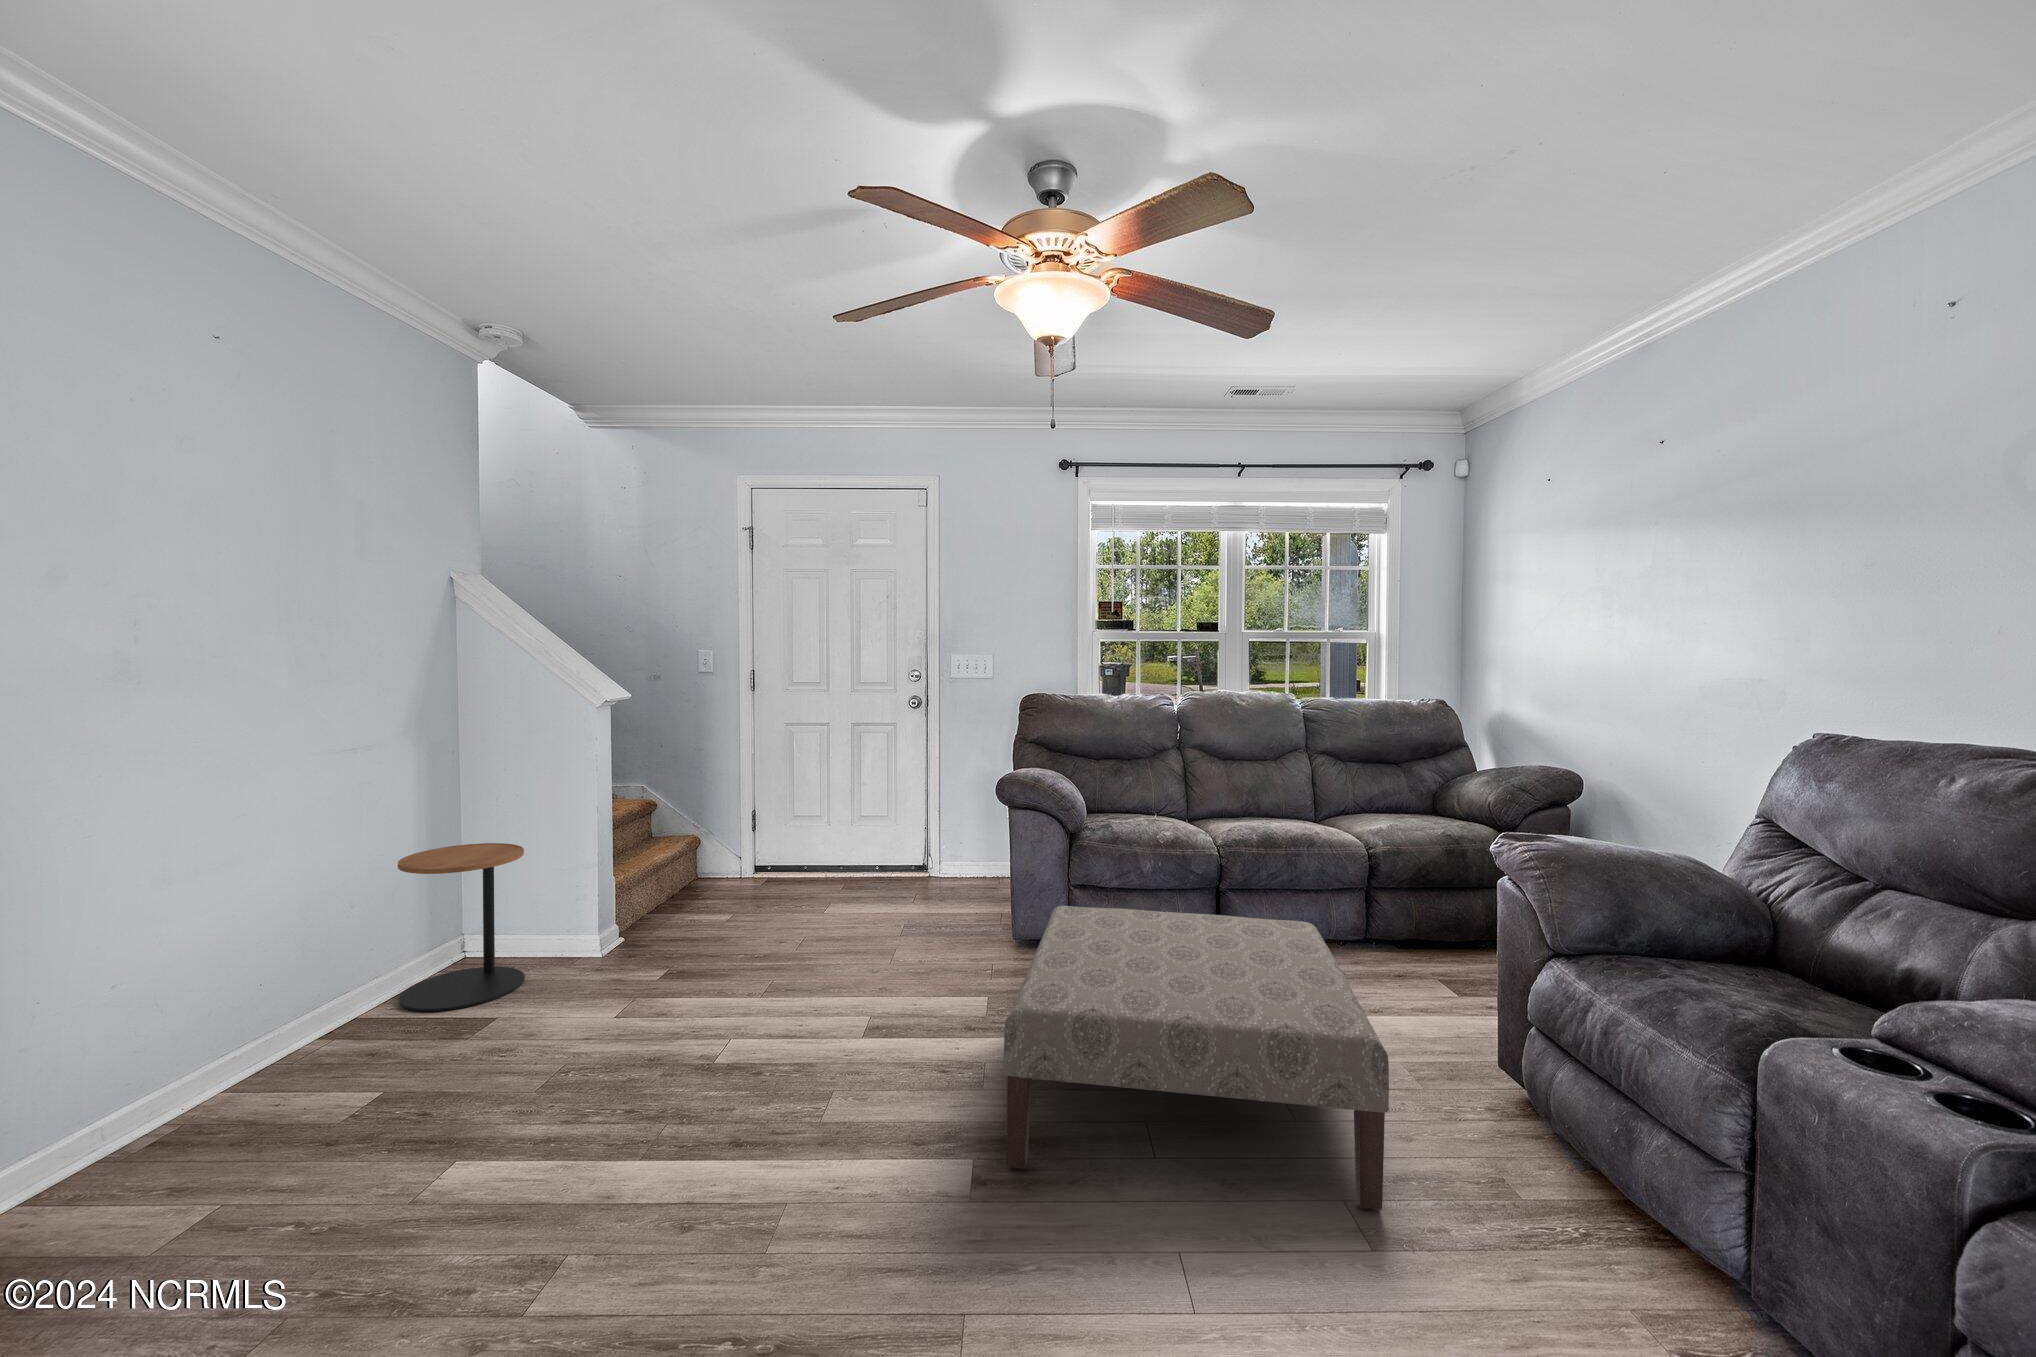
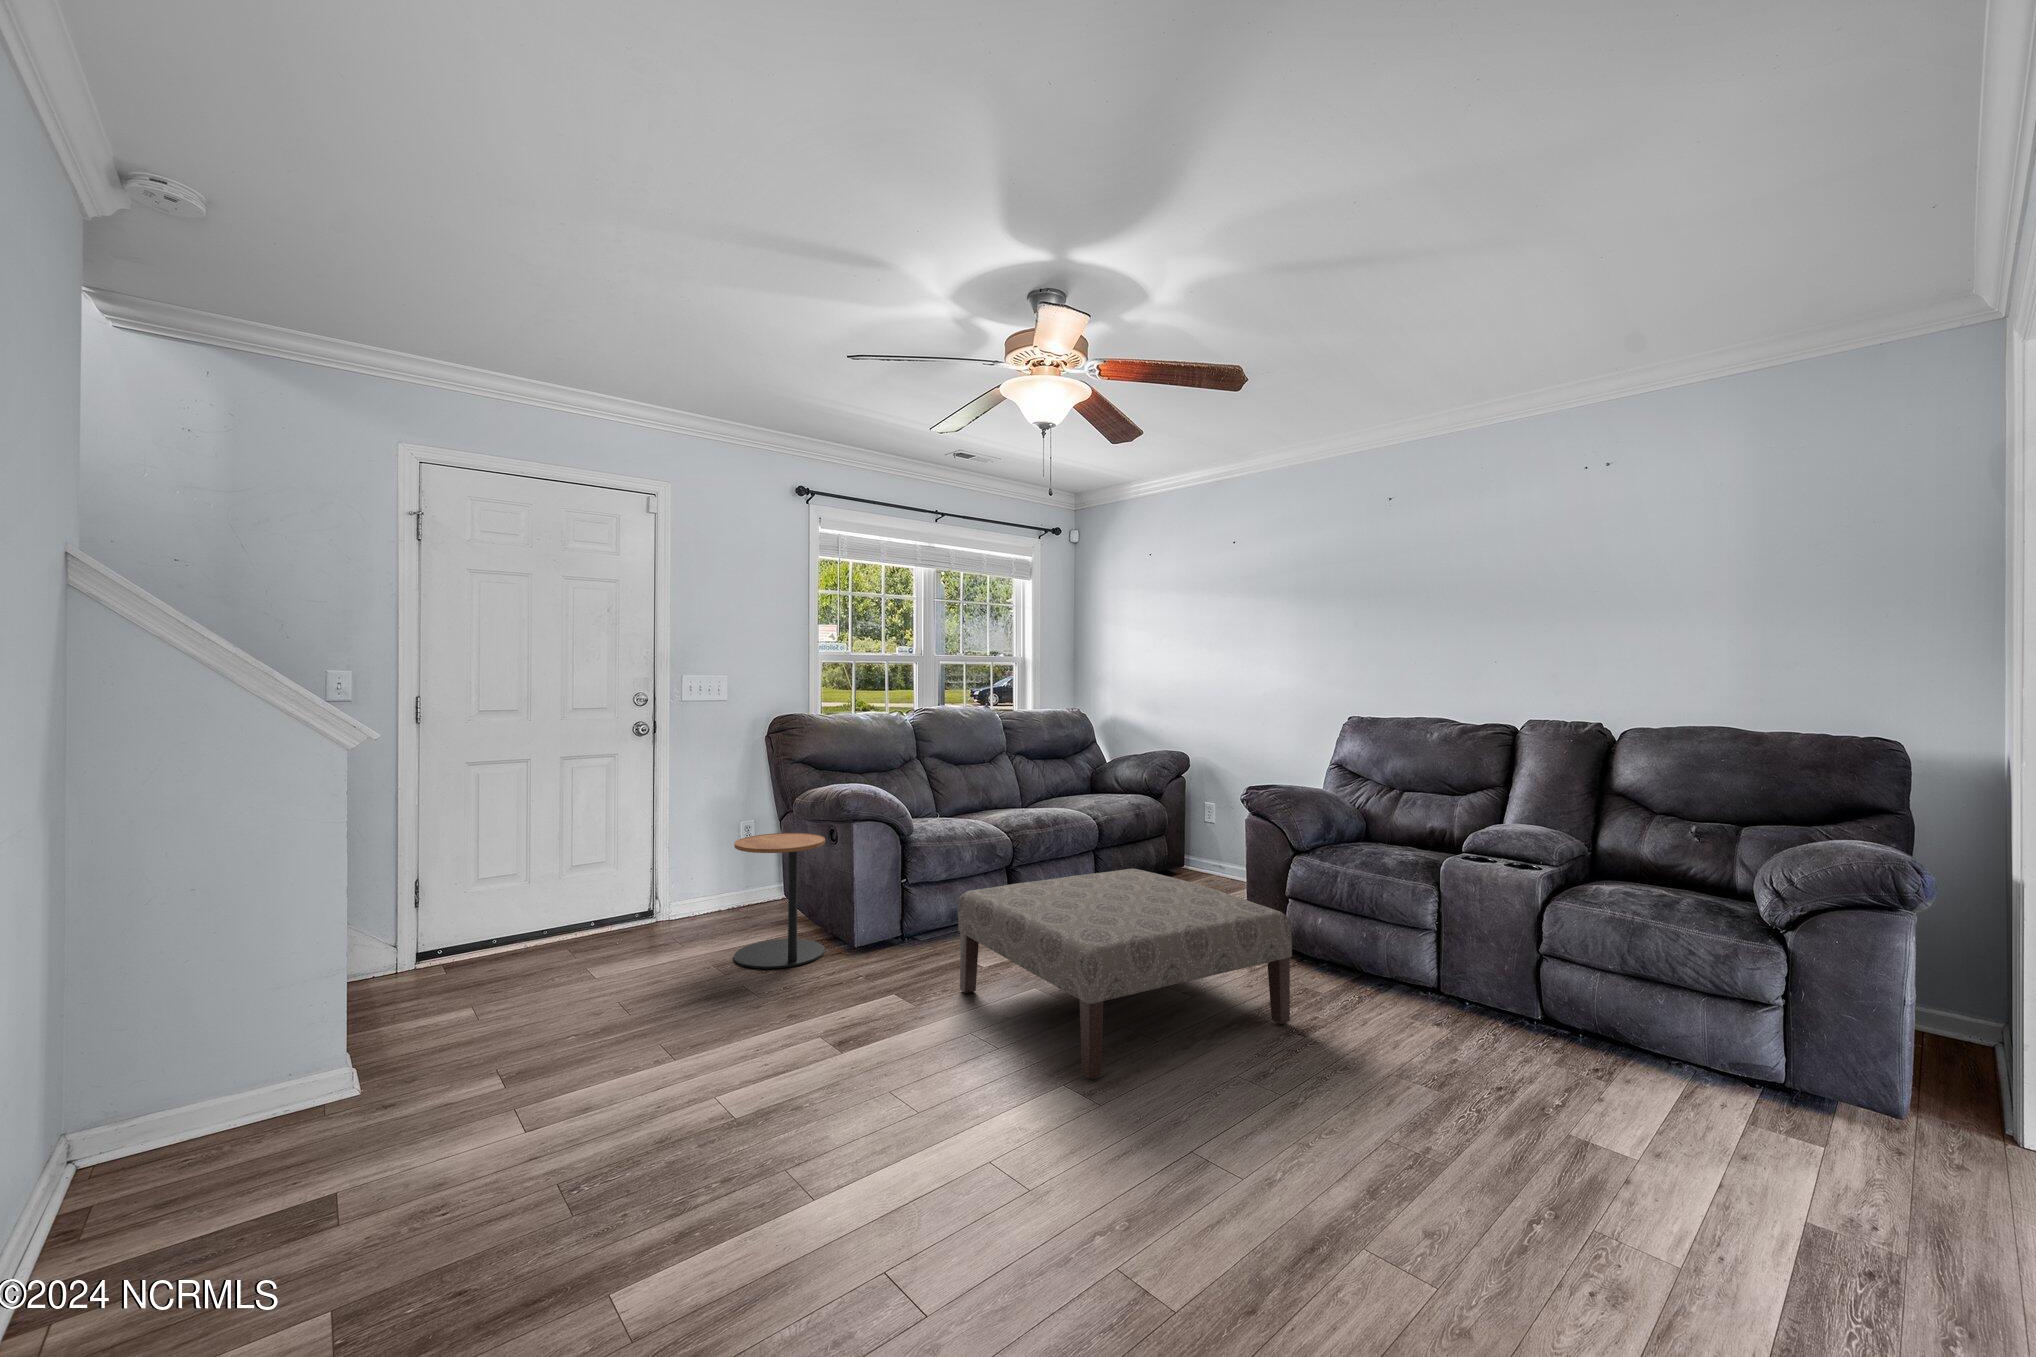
side table: present [398,843,525,1011] -> present [734,833,825,969]

